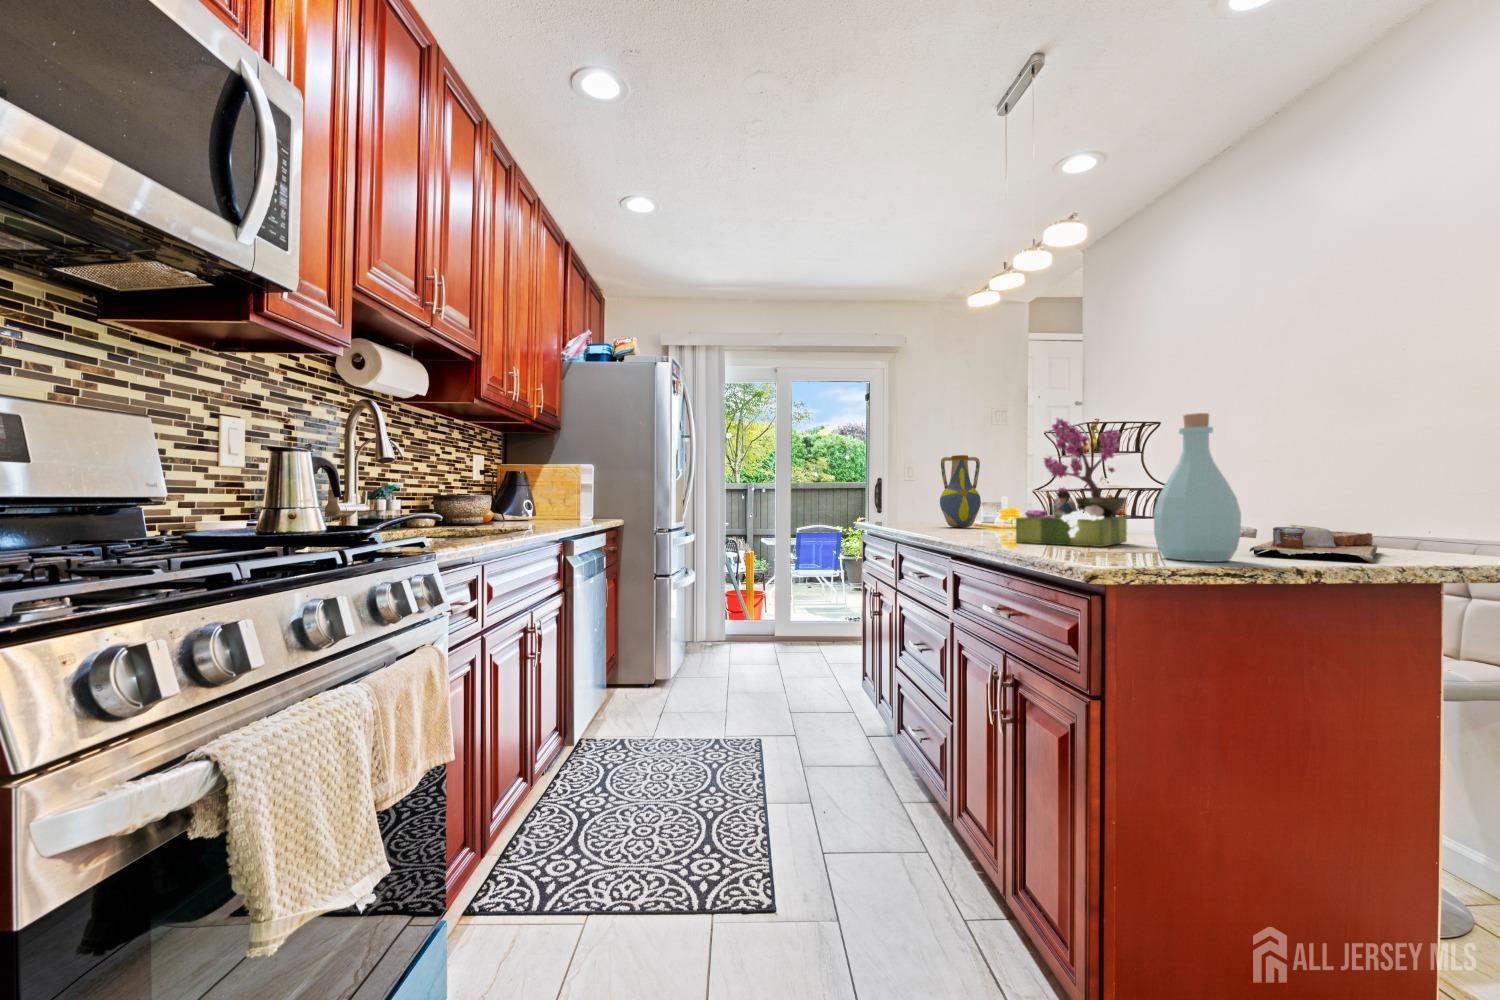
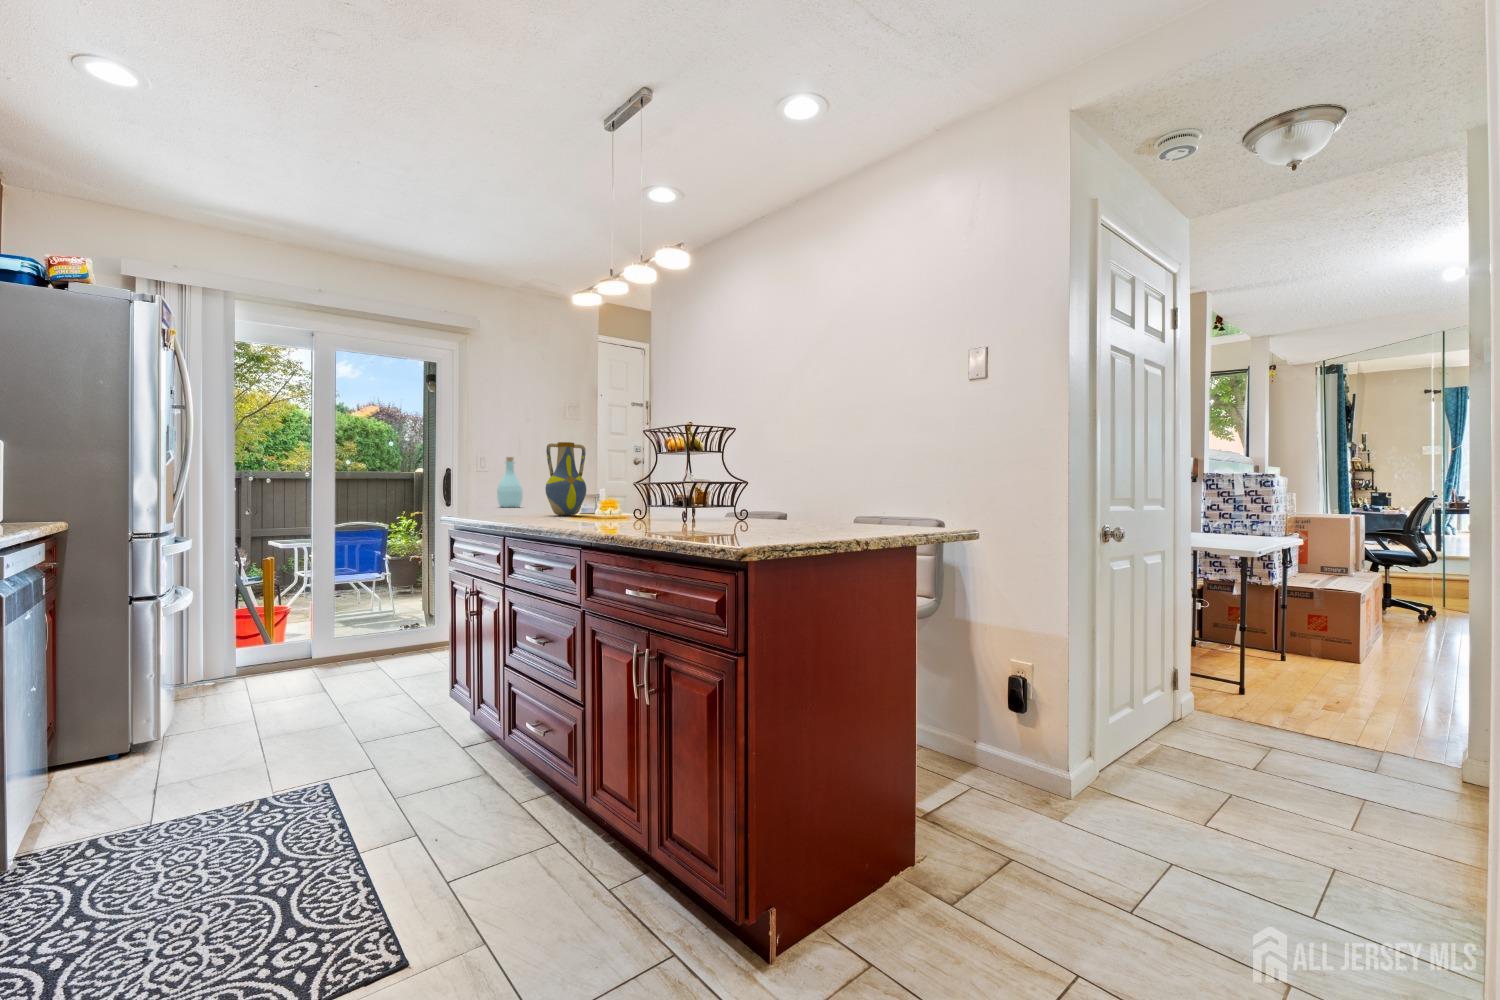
bottle: present [1153,413,1241,561] -> present [497,457,523,507]
flower arrangement: present [1016,418,1127,547] -> none [646,414,731,530]
cutting board: present [1250,525,1377,563] -> none [819,509,886,535]

